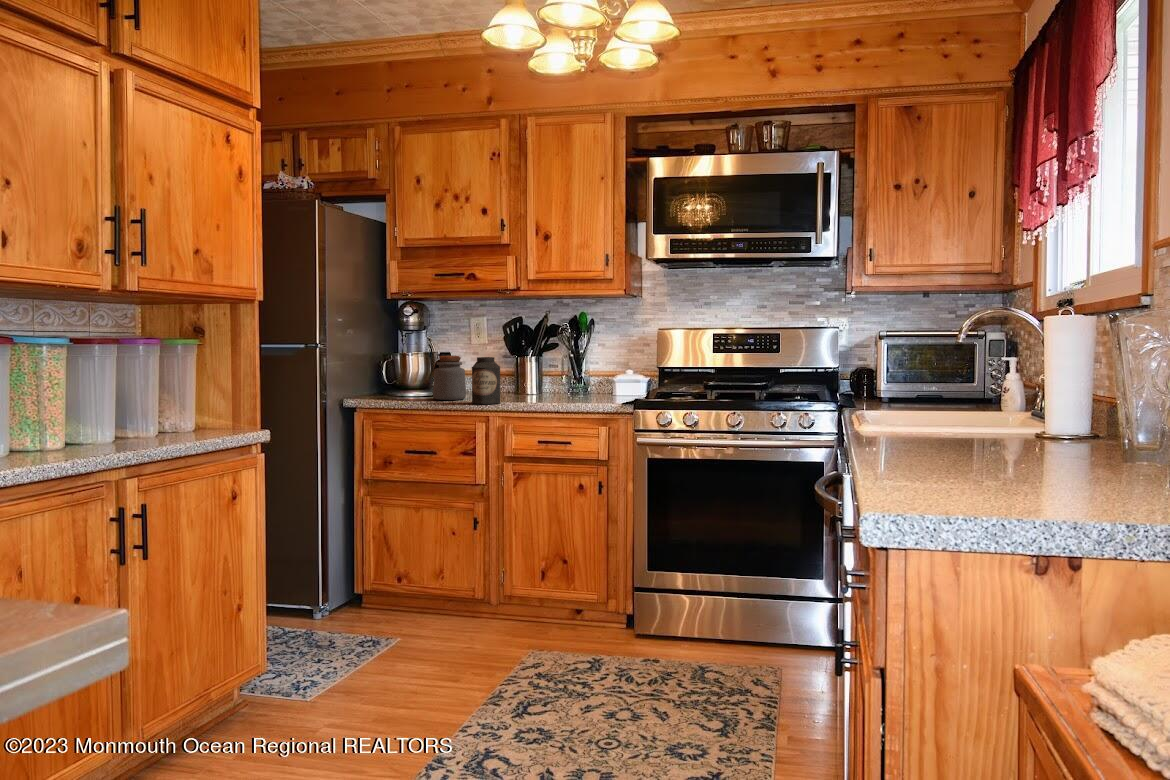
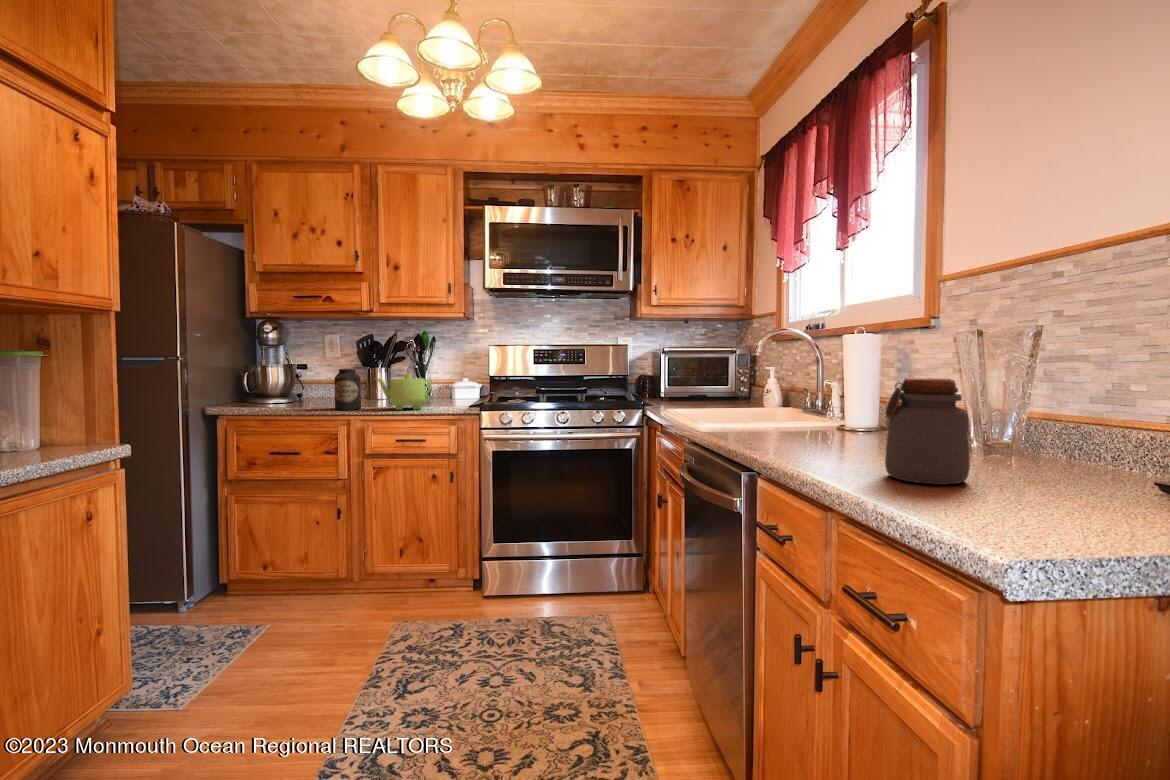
jar: present [433,356,466,400] -> present [885,379,970,484]
teapot: none [513,363,578,405] -> present [376,374,432,410]

